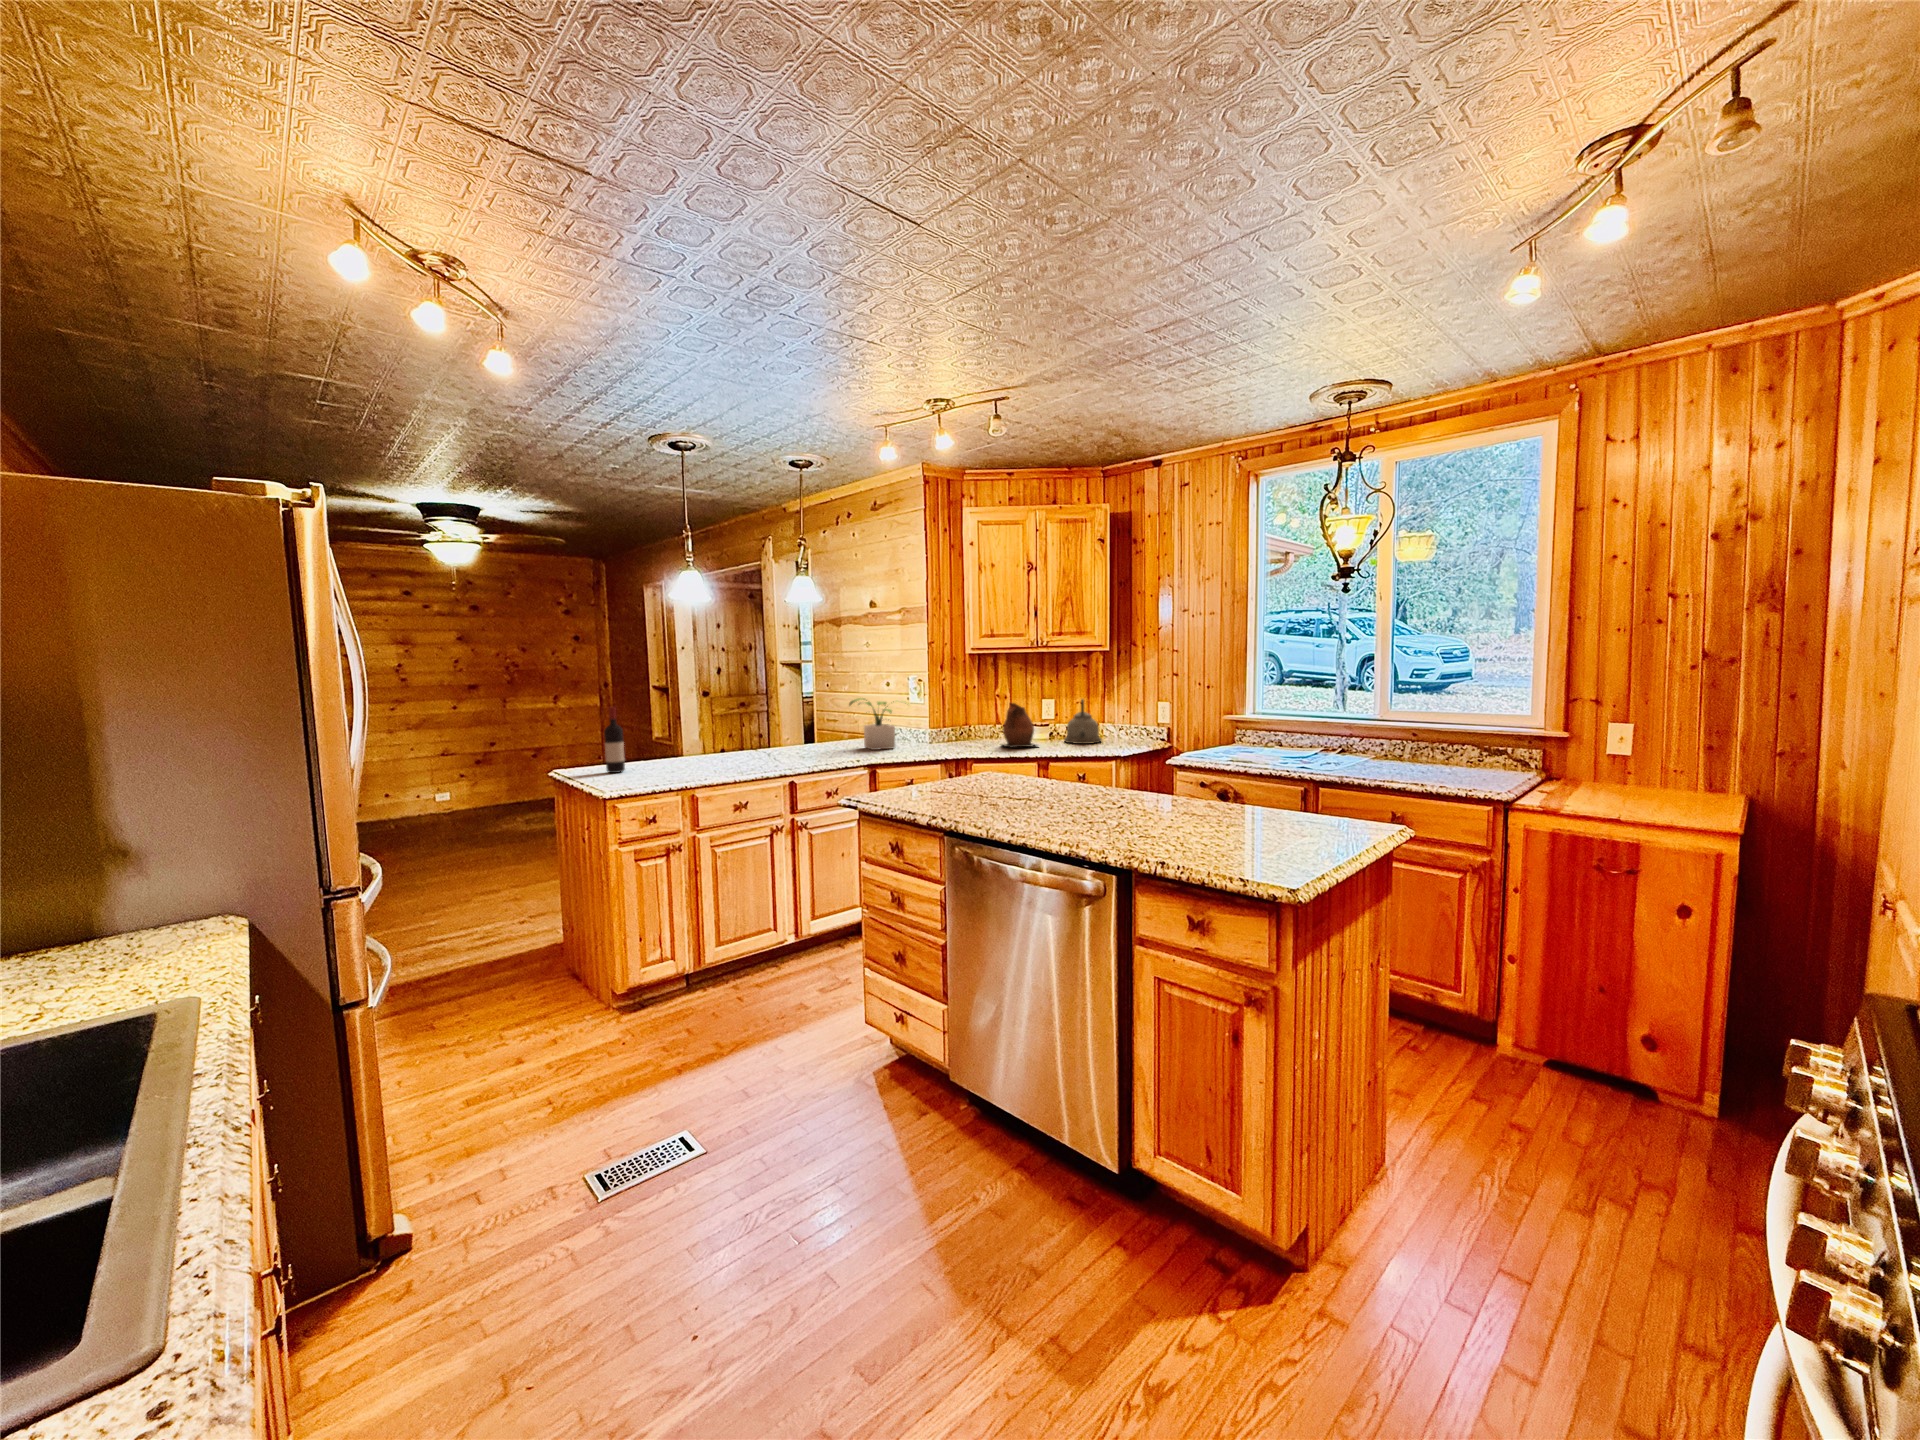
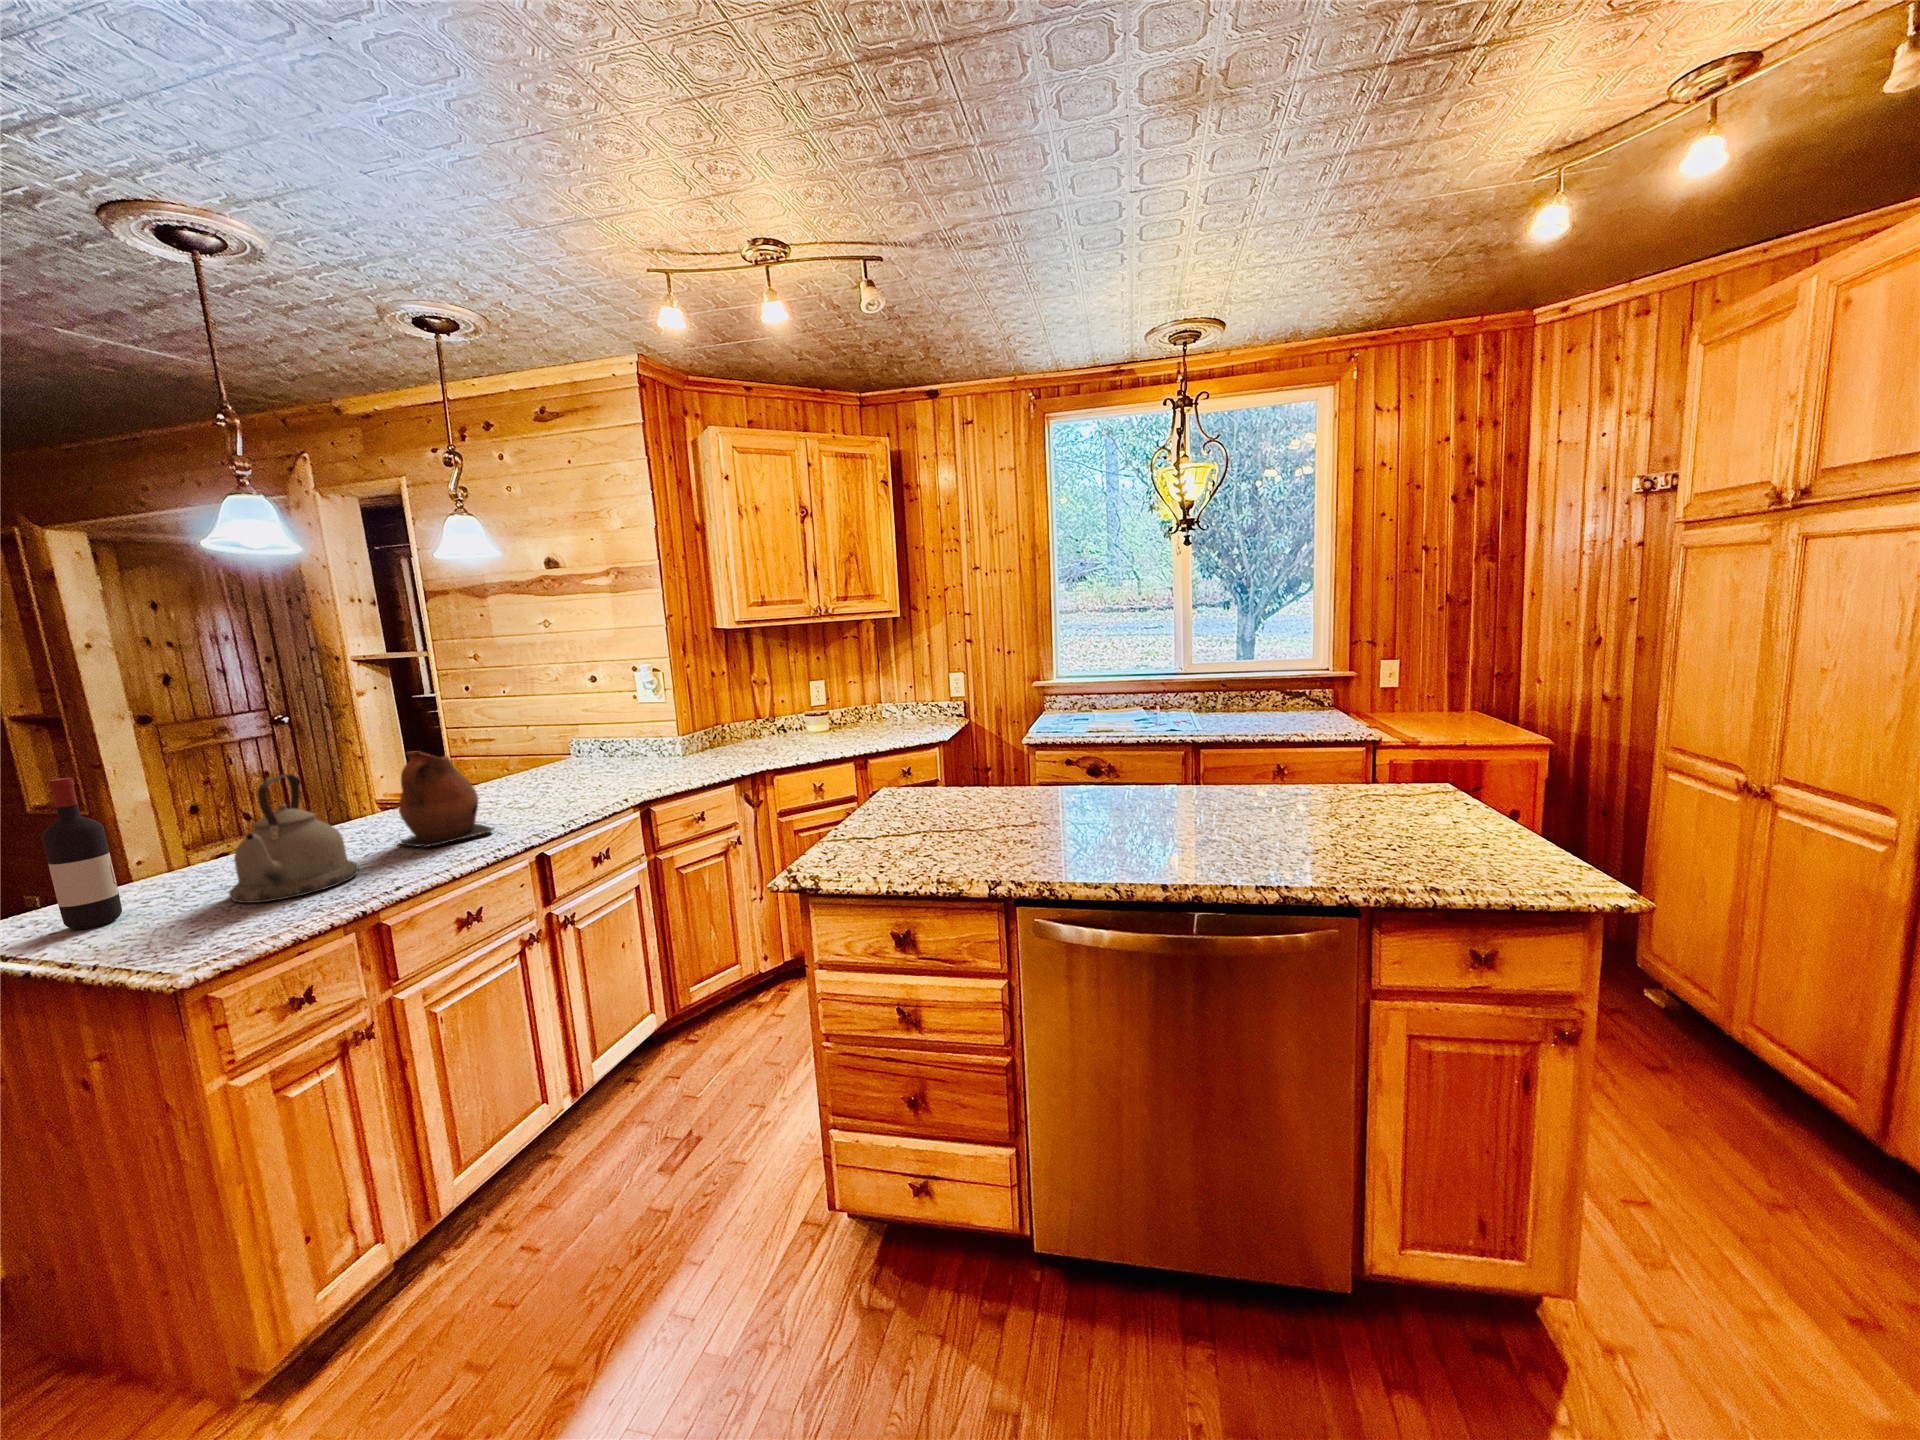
potted plant: present [849,698,895,750] -> none [568,701,660,779]
kettle: present [1064,699,1102,744] -> present [229,774,359,903]
ceramic pitcher: present [1003,703,1037,748] -> present [399,752,494,847]

